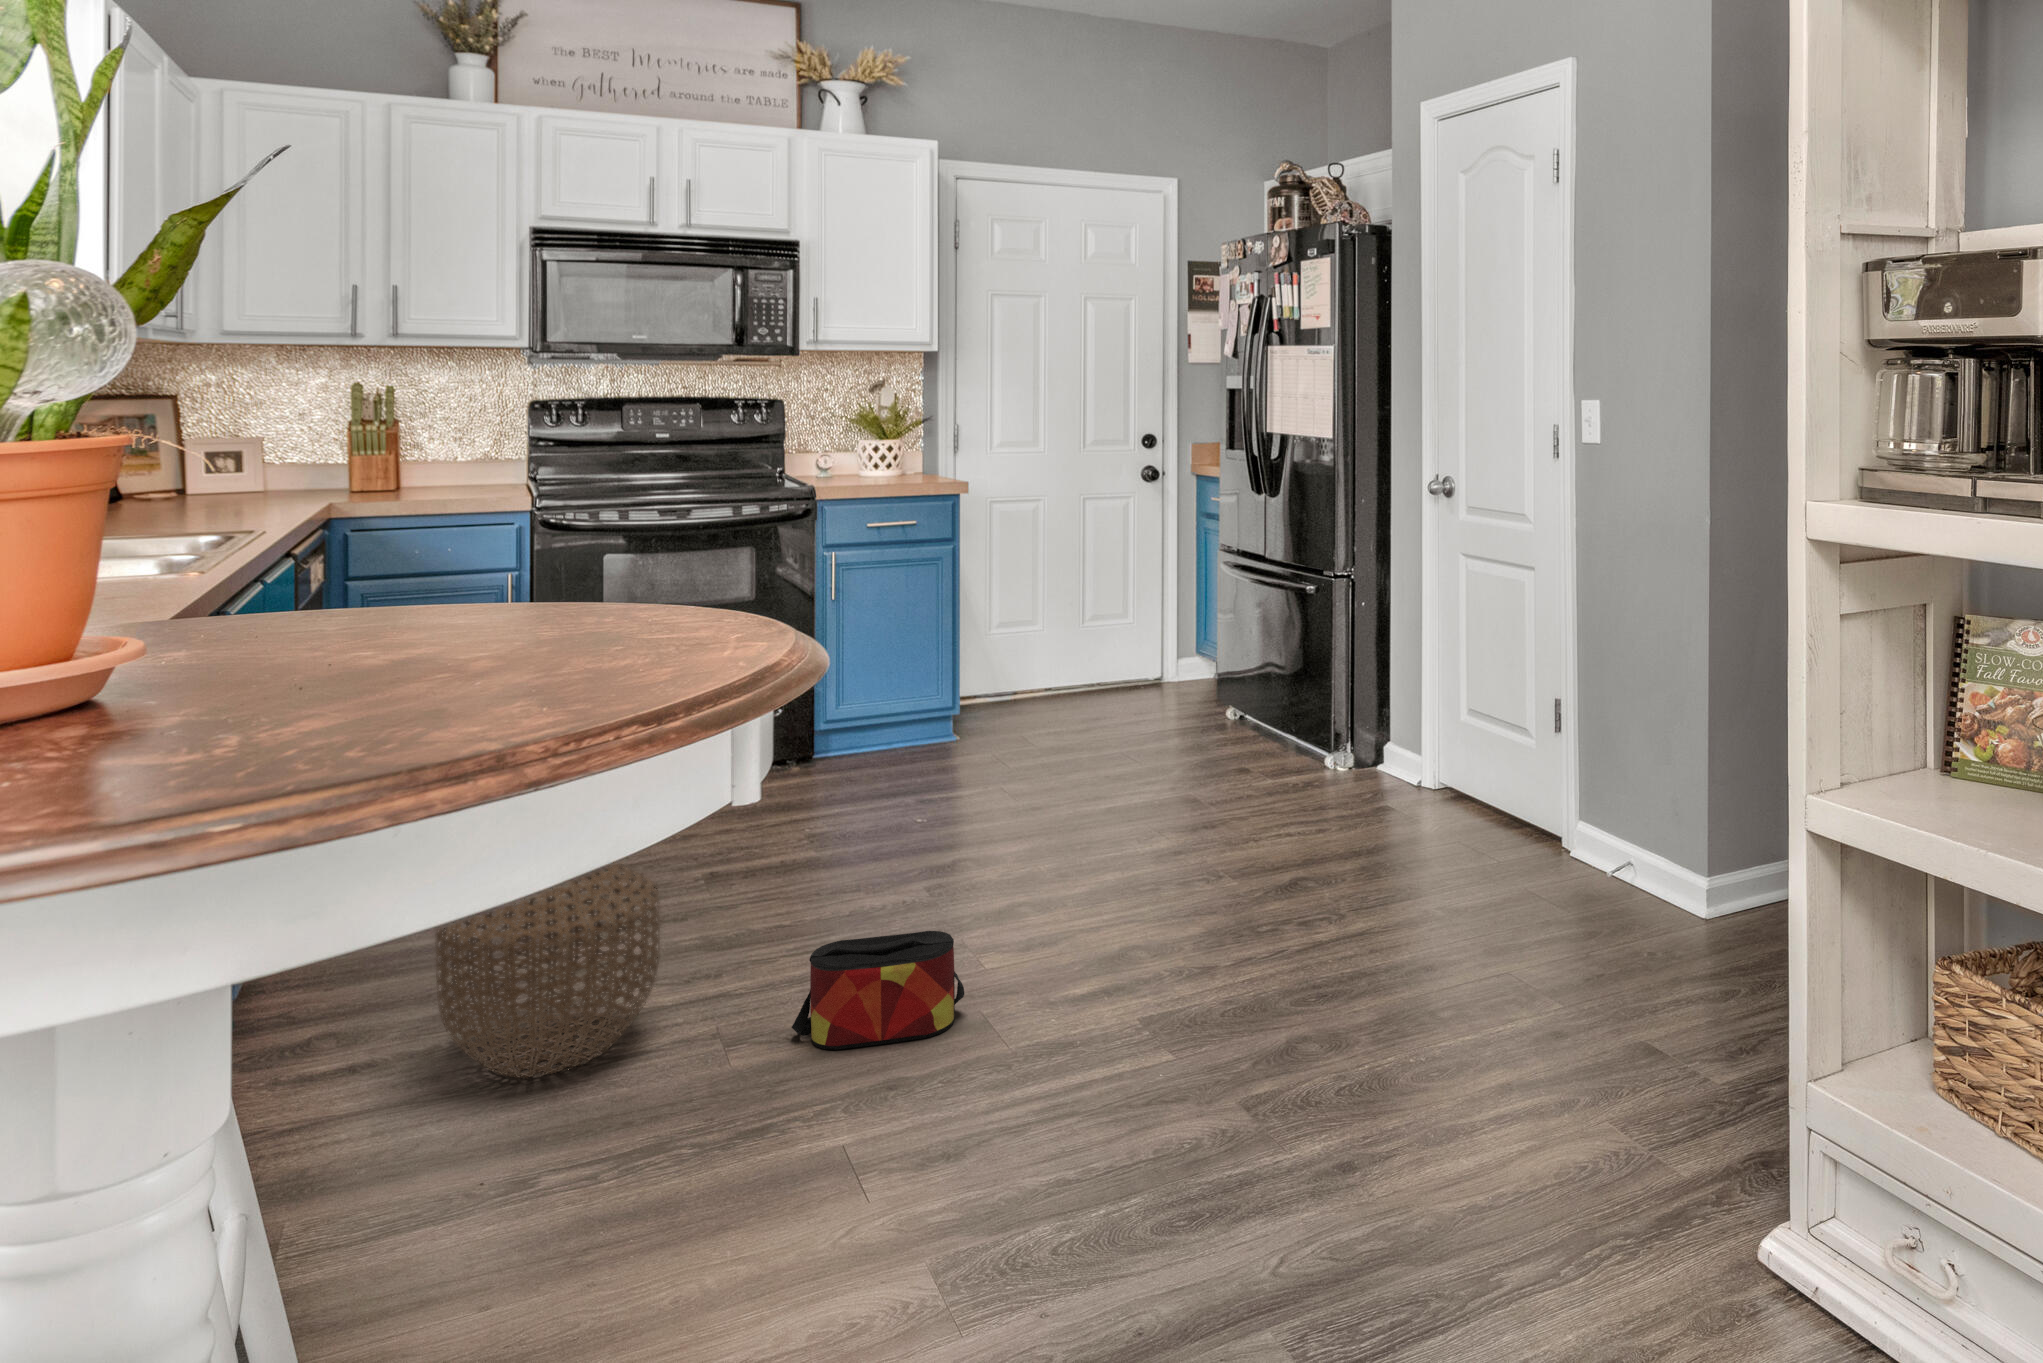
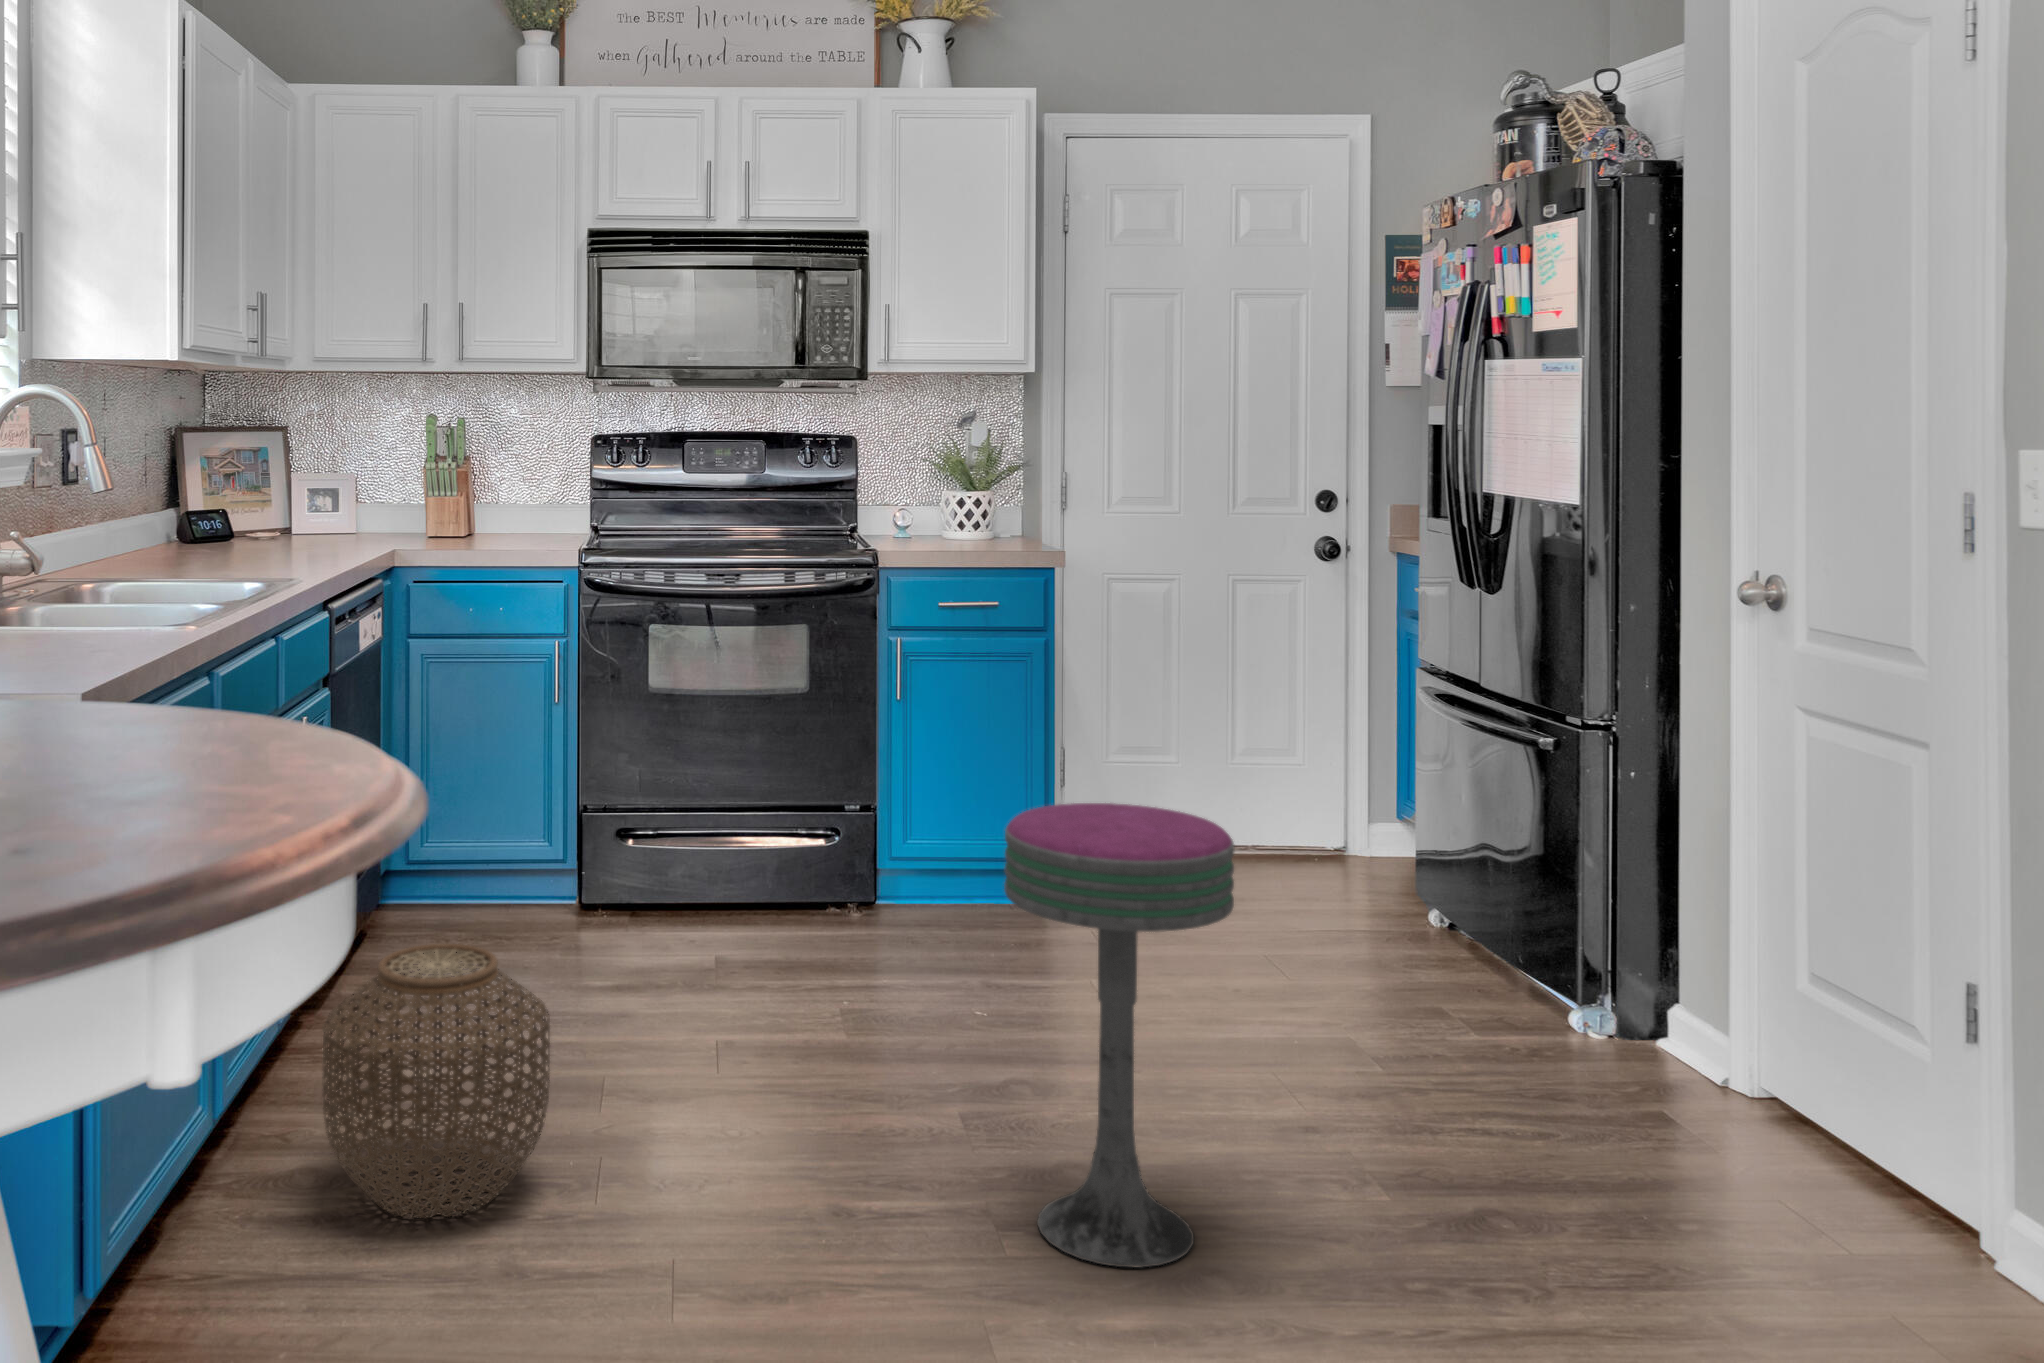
bar stool: none [1027,656,1183,965] -> present [1004,803,1234,1268]
bag: present [792,931,964,1050] -> none [670,1138,883,1304]

